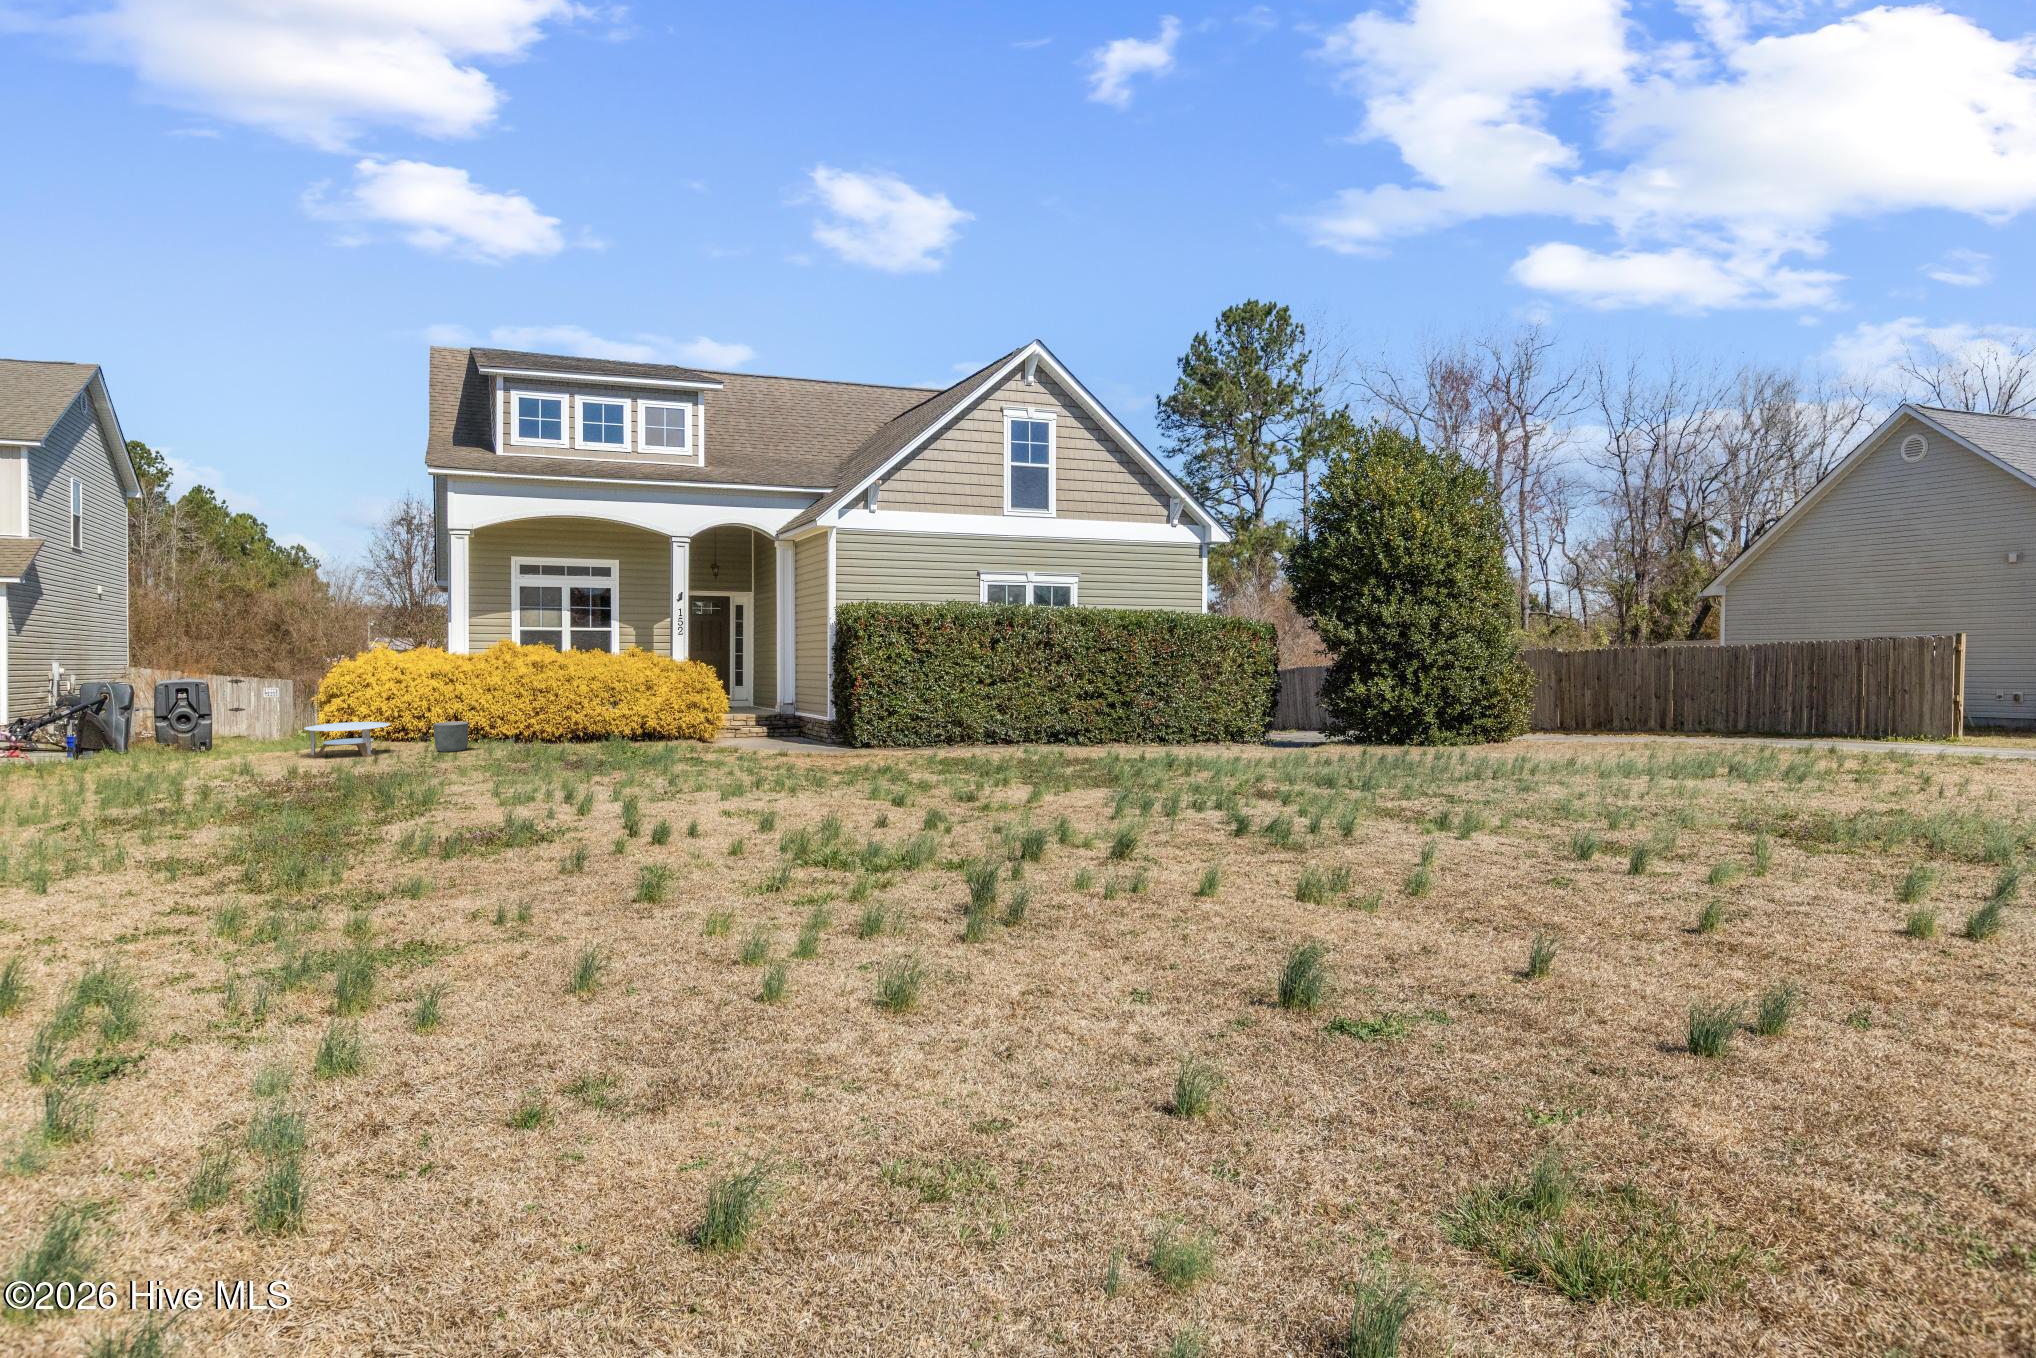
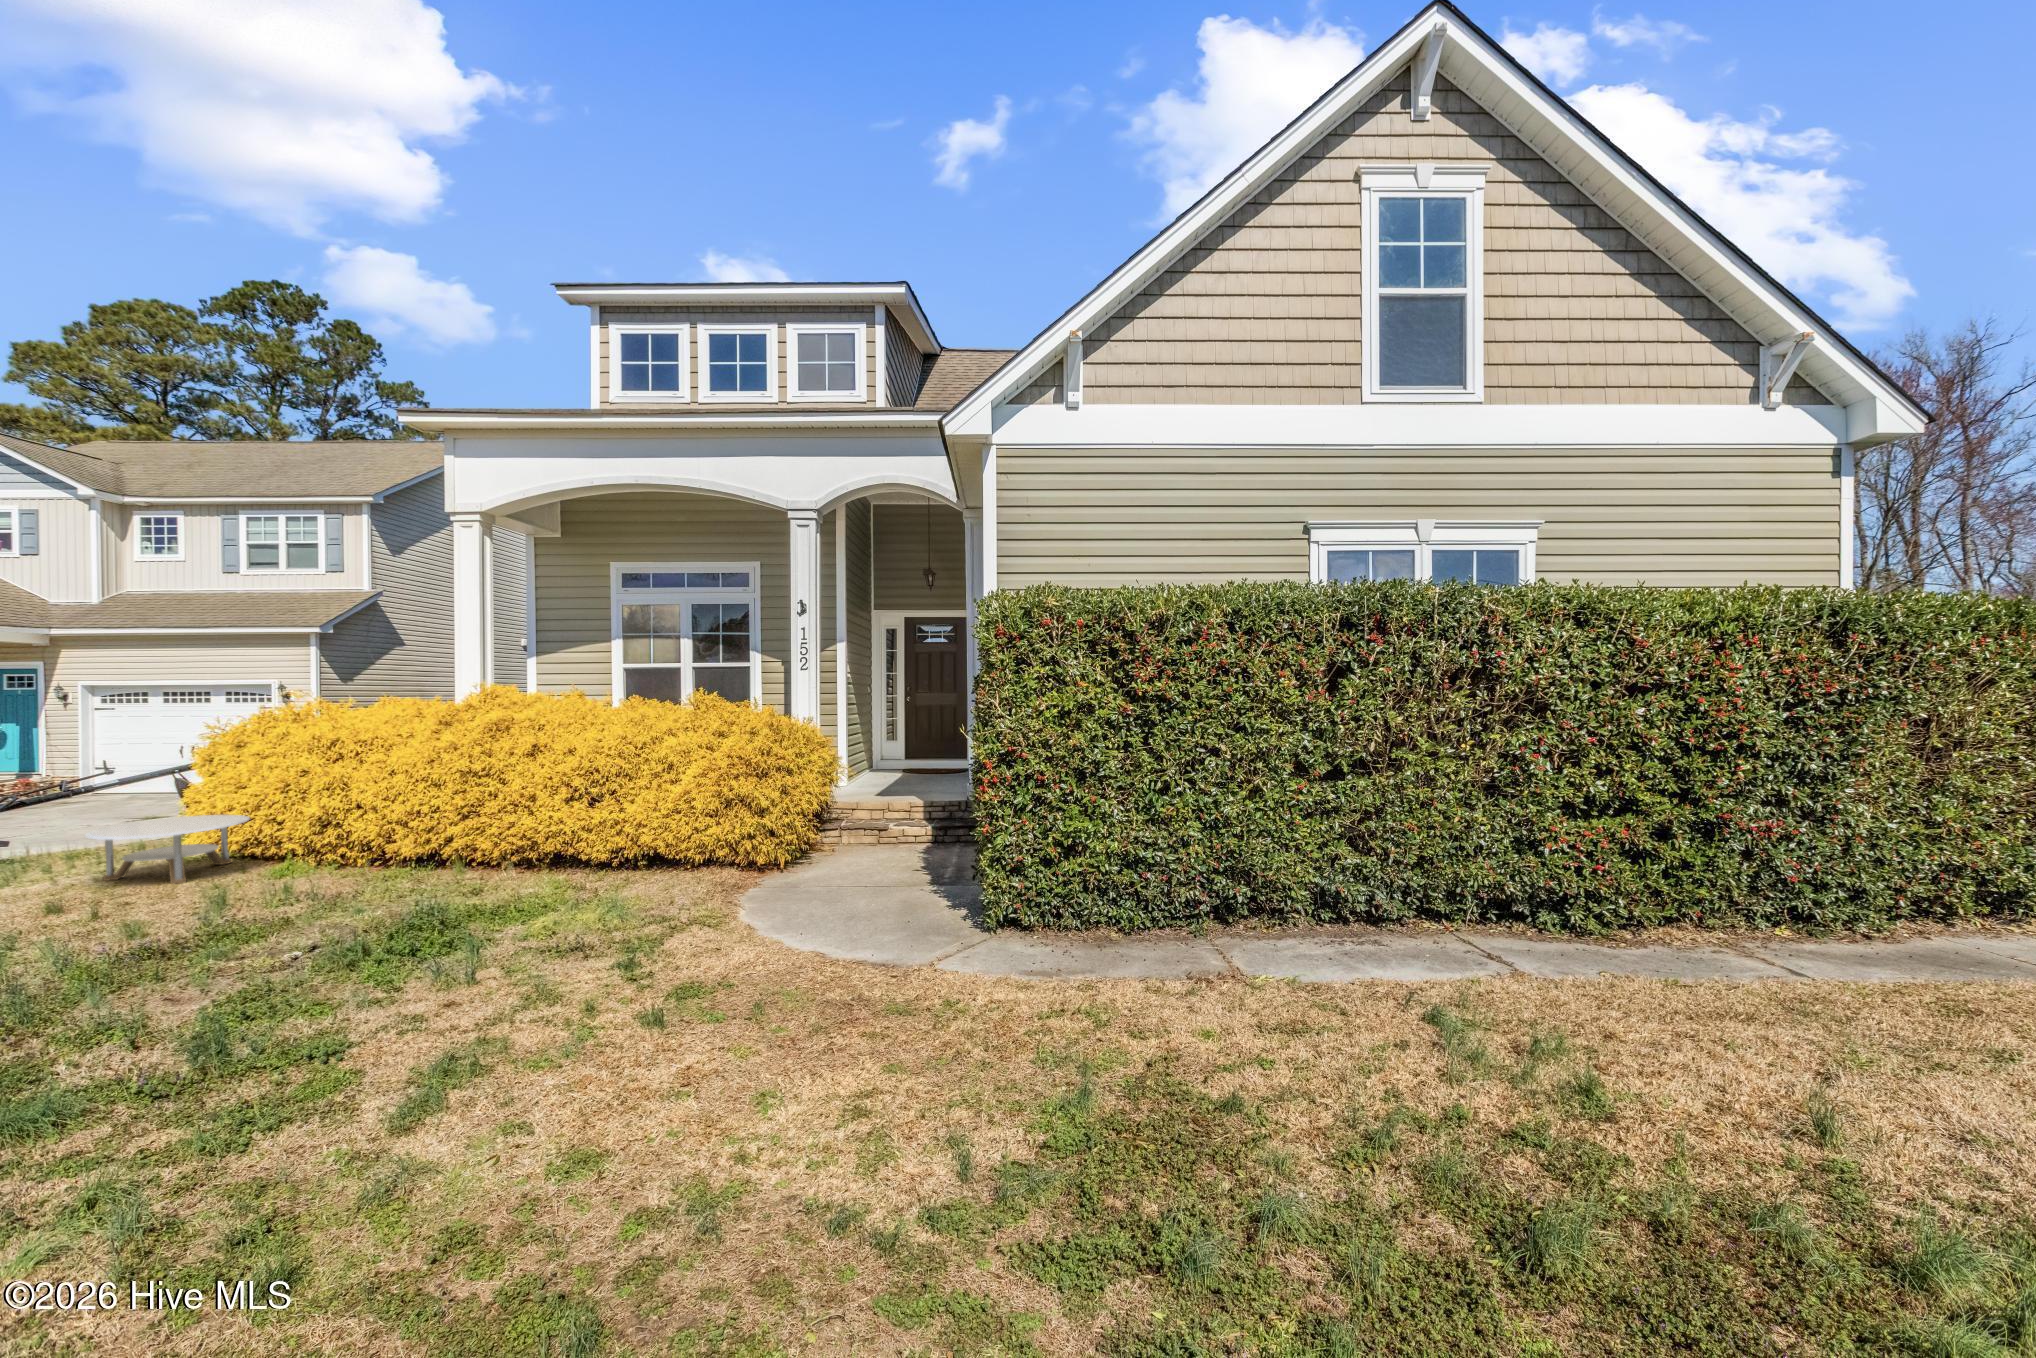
planter: present [433,722,468,752] -> none [292,820,358,877]

